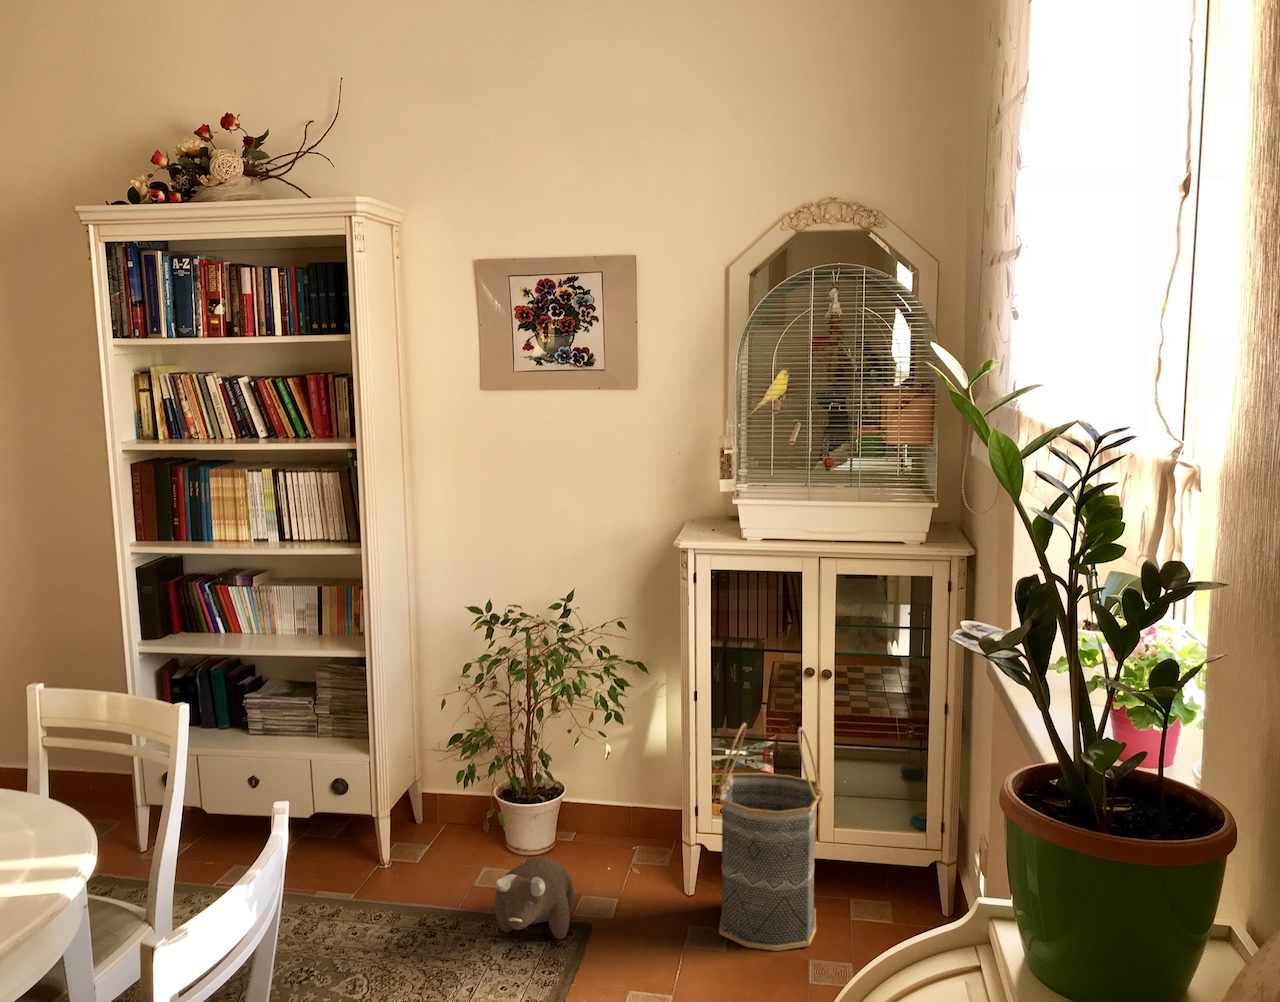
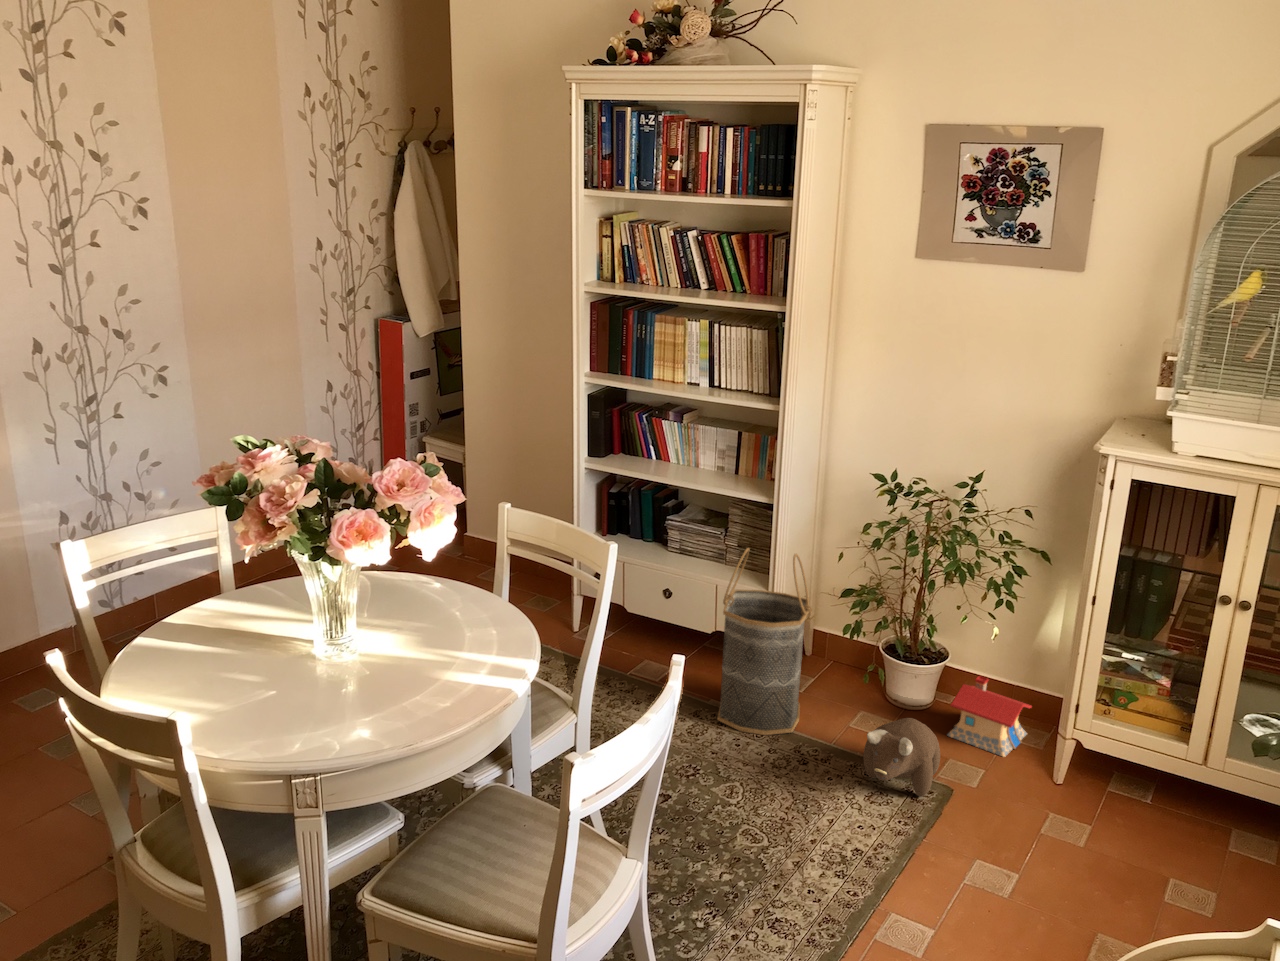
basket: present [719,723,823,951] -> present [718,548,812,735]
toy house: none [576,802,654,879] -> present [947,676,1032,757]

